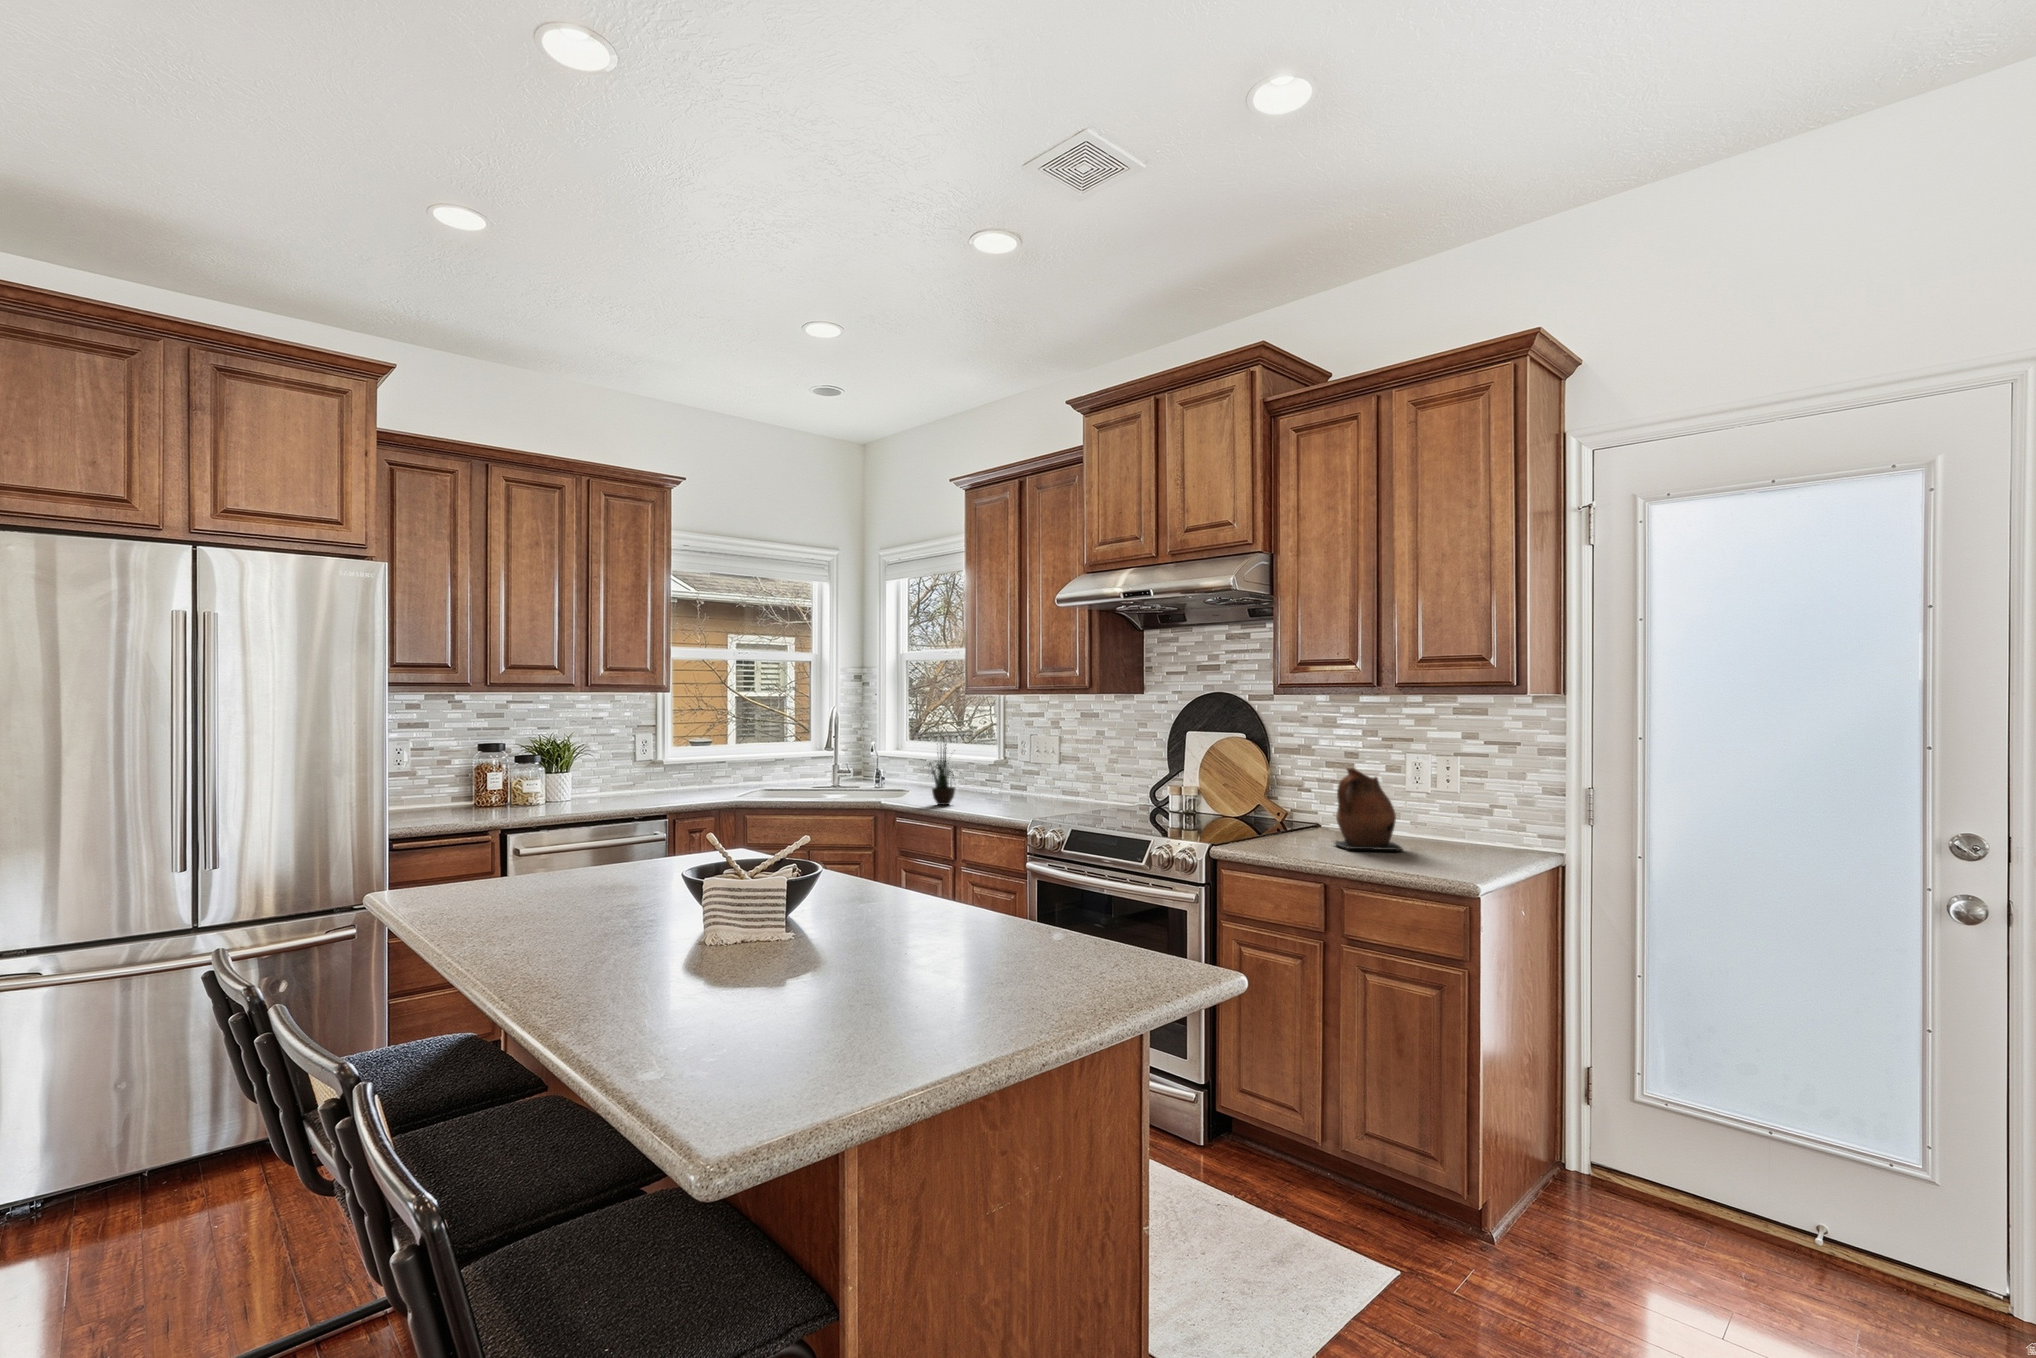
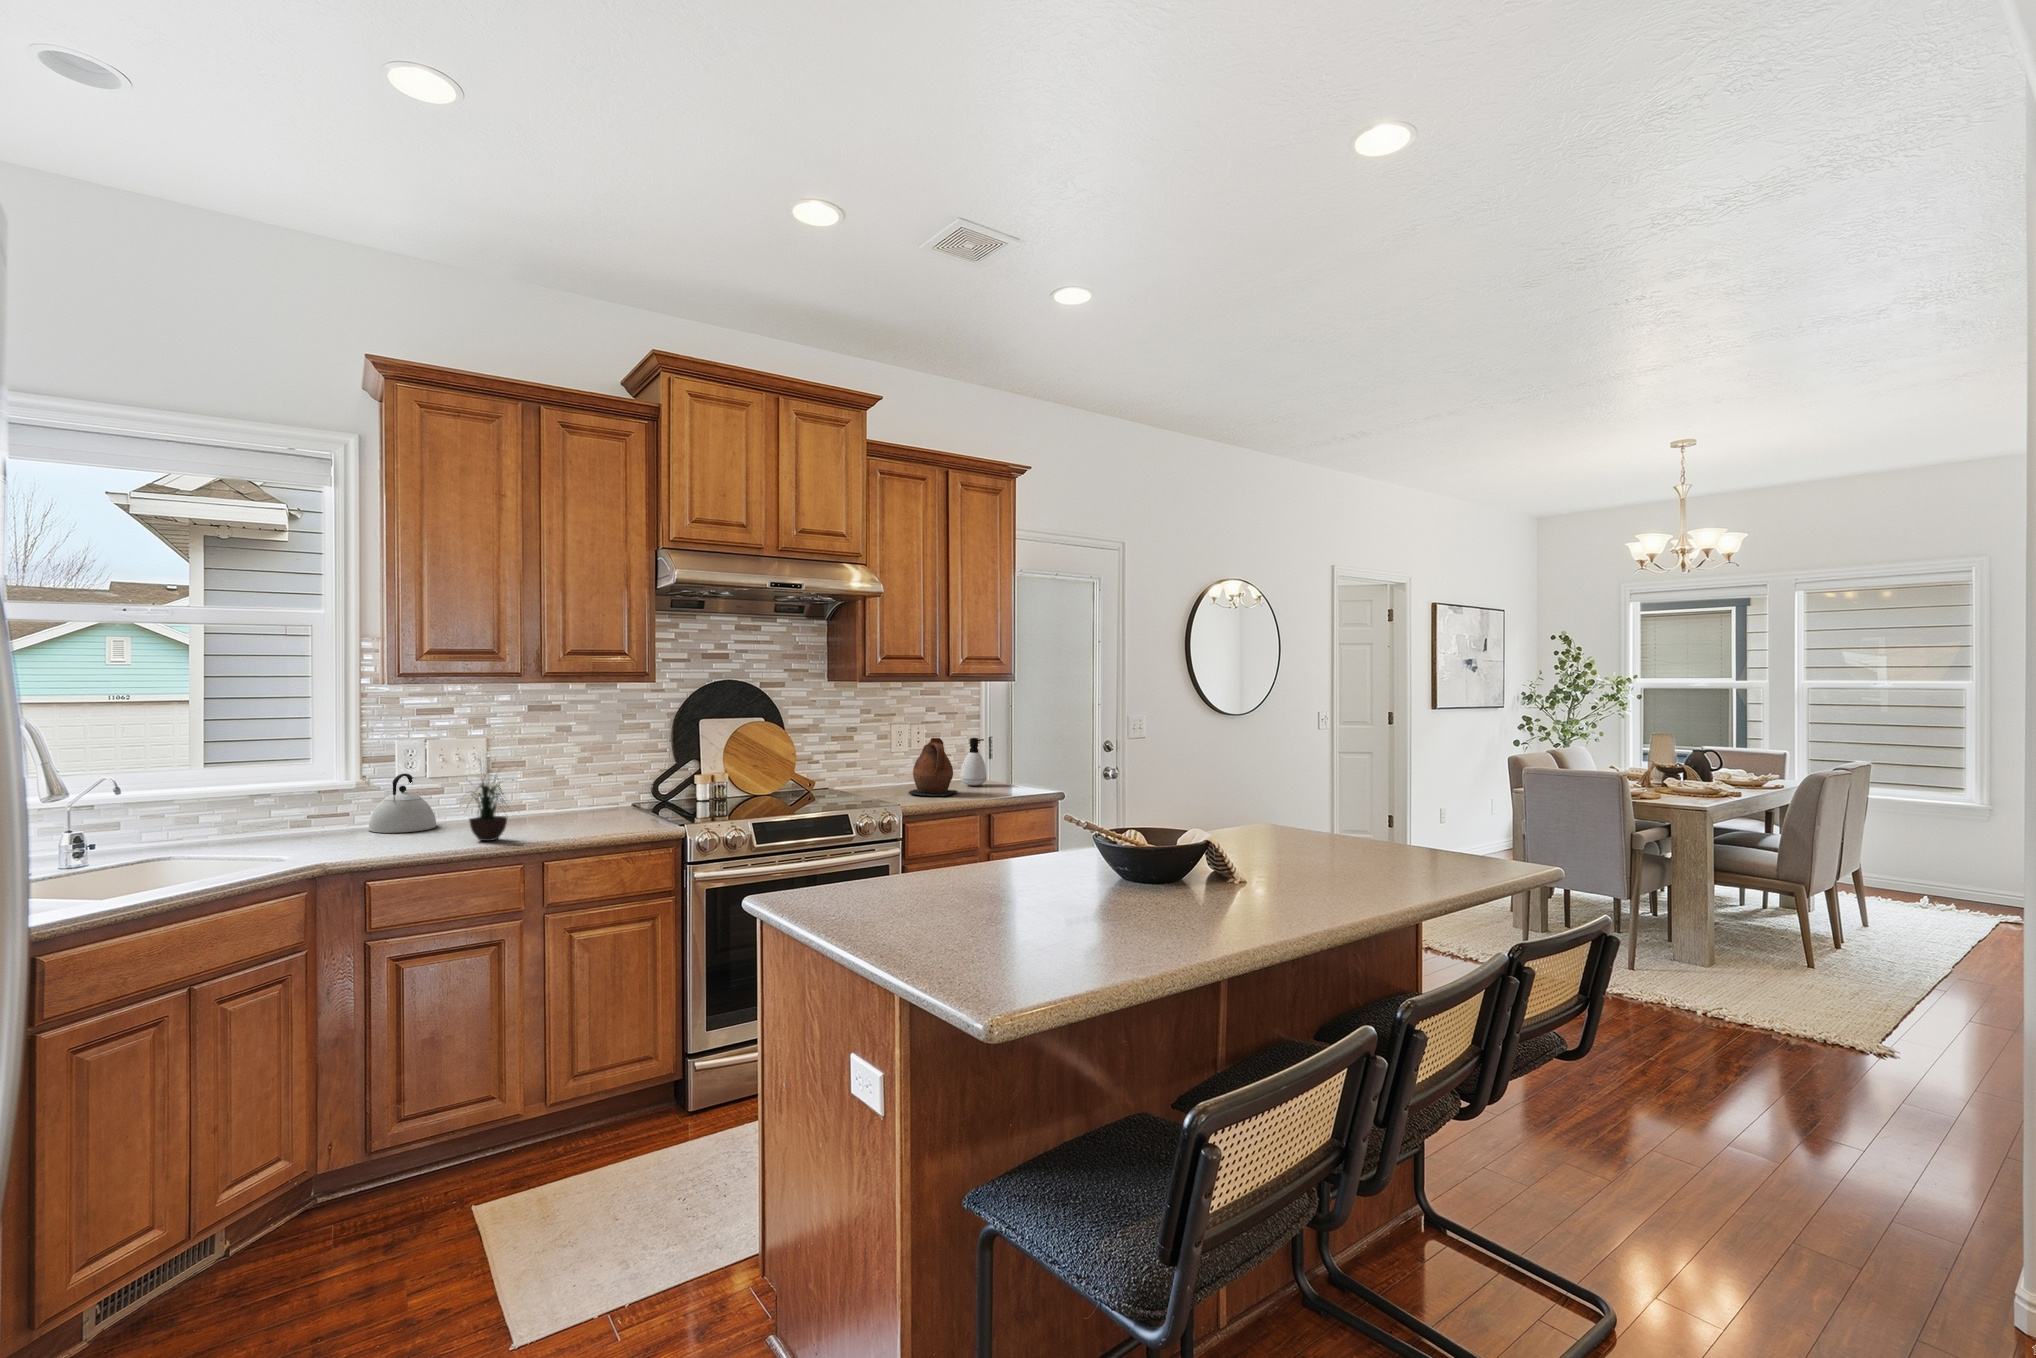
kettle: none [962,756,1008,797] -> present [368,774,437,833]
soap dispenser: none [1469,780,1513,854] -> present [961,738,986,786]

